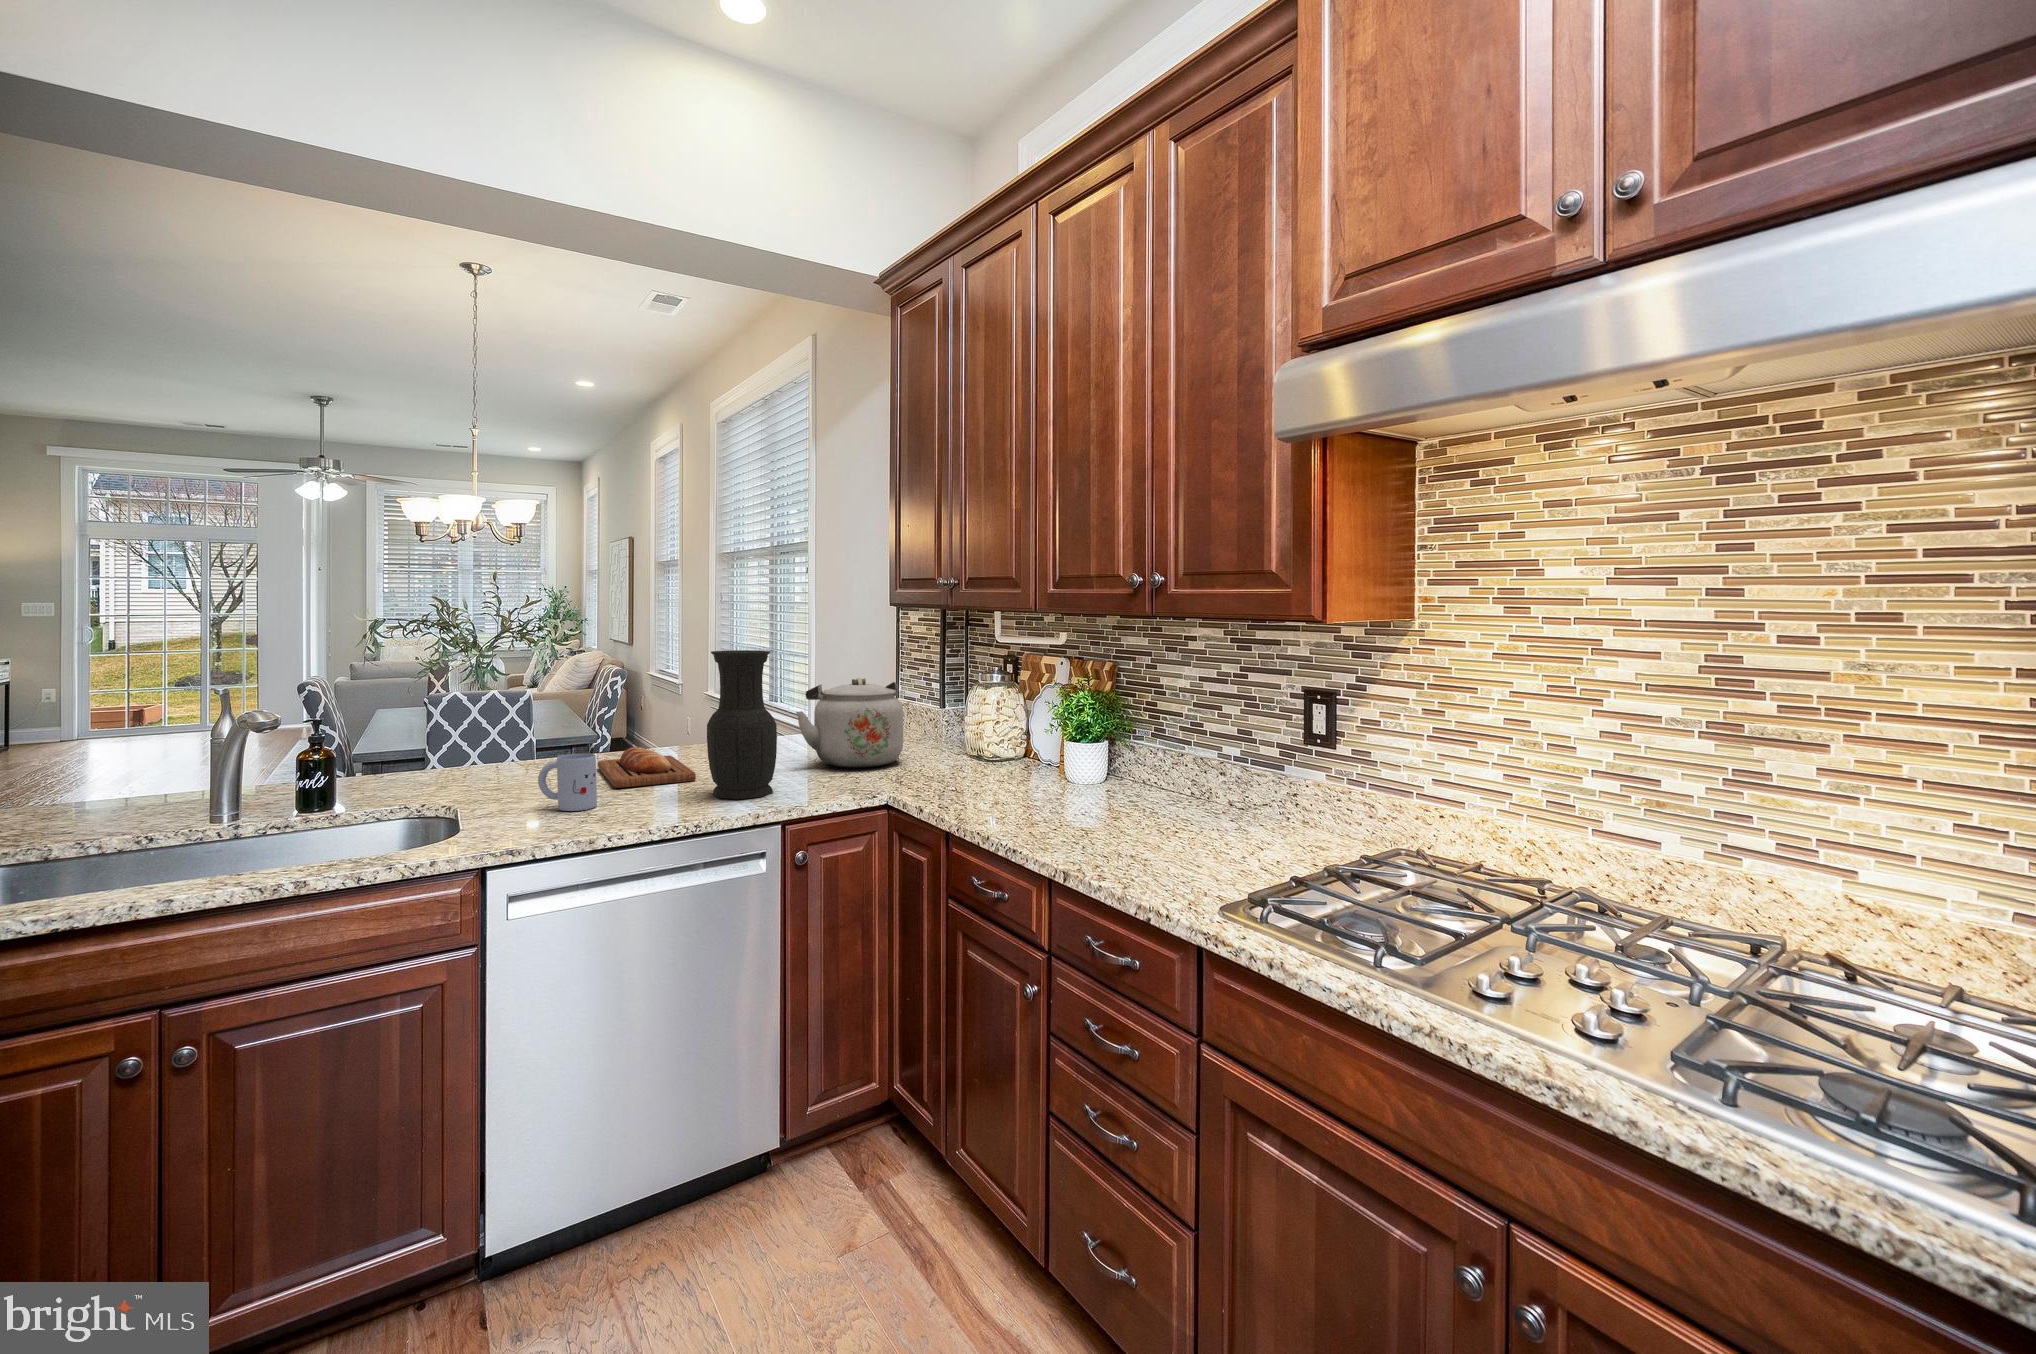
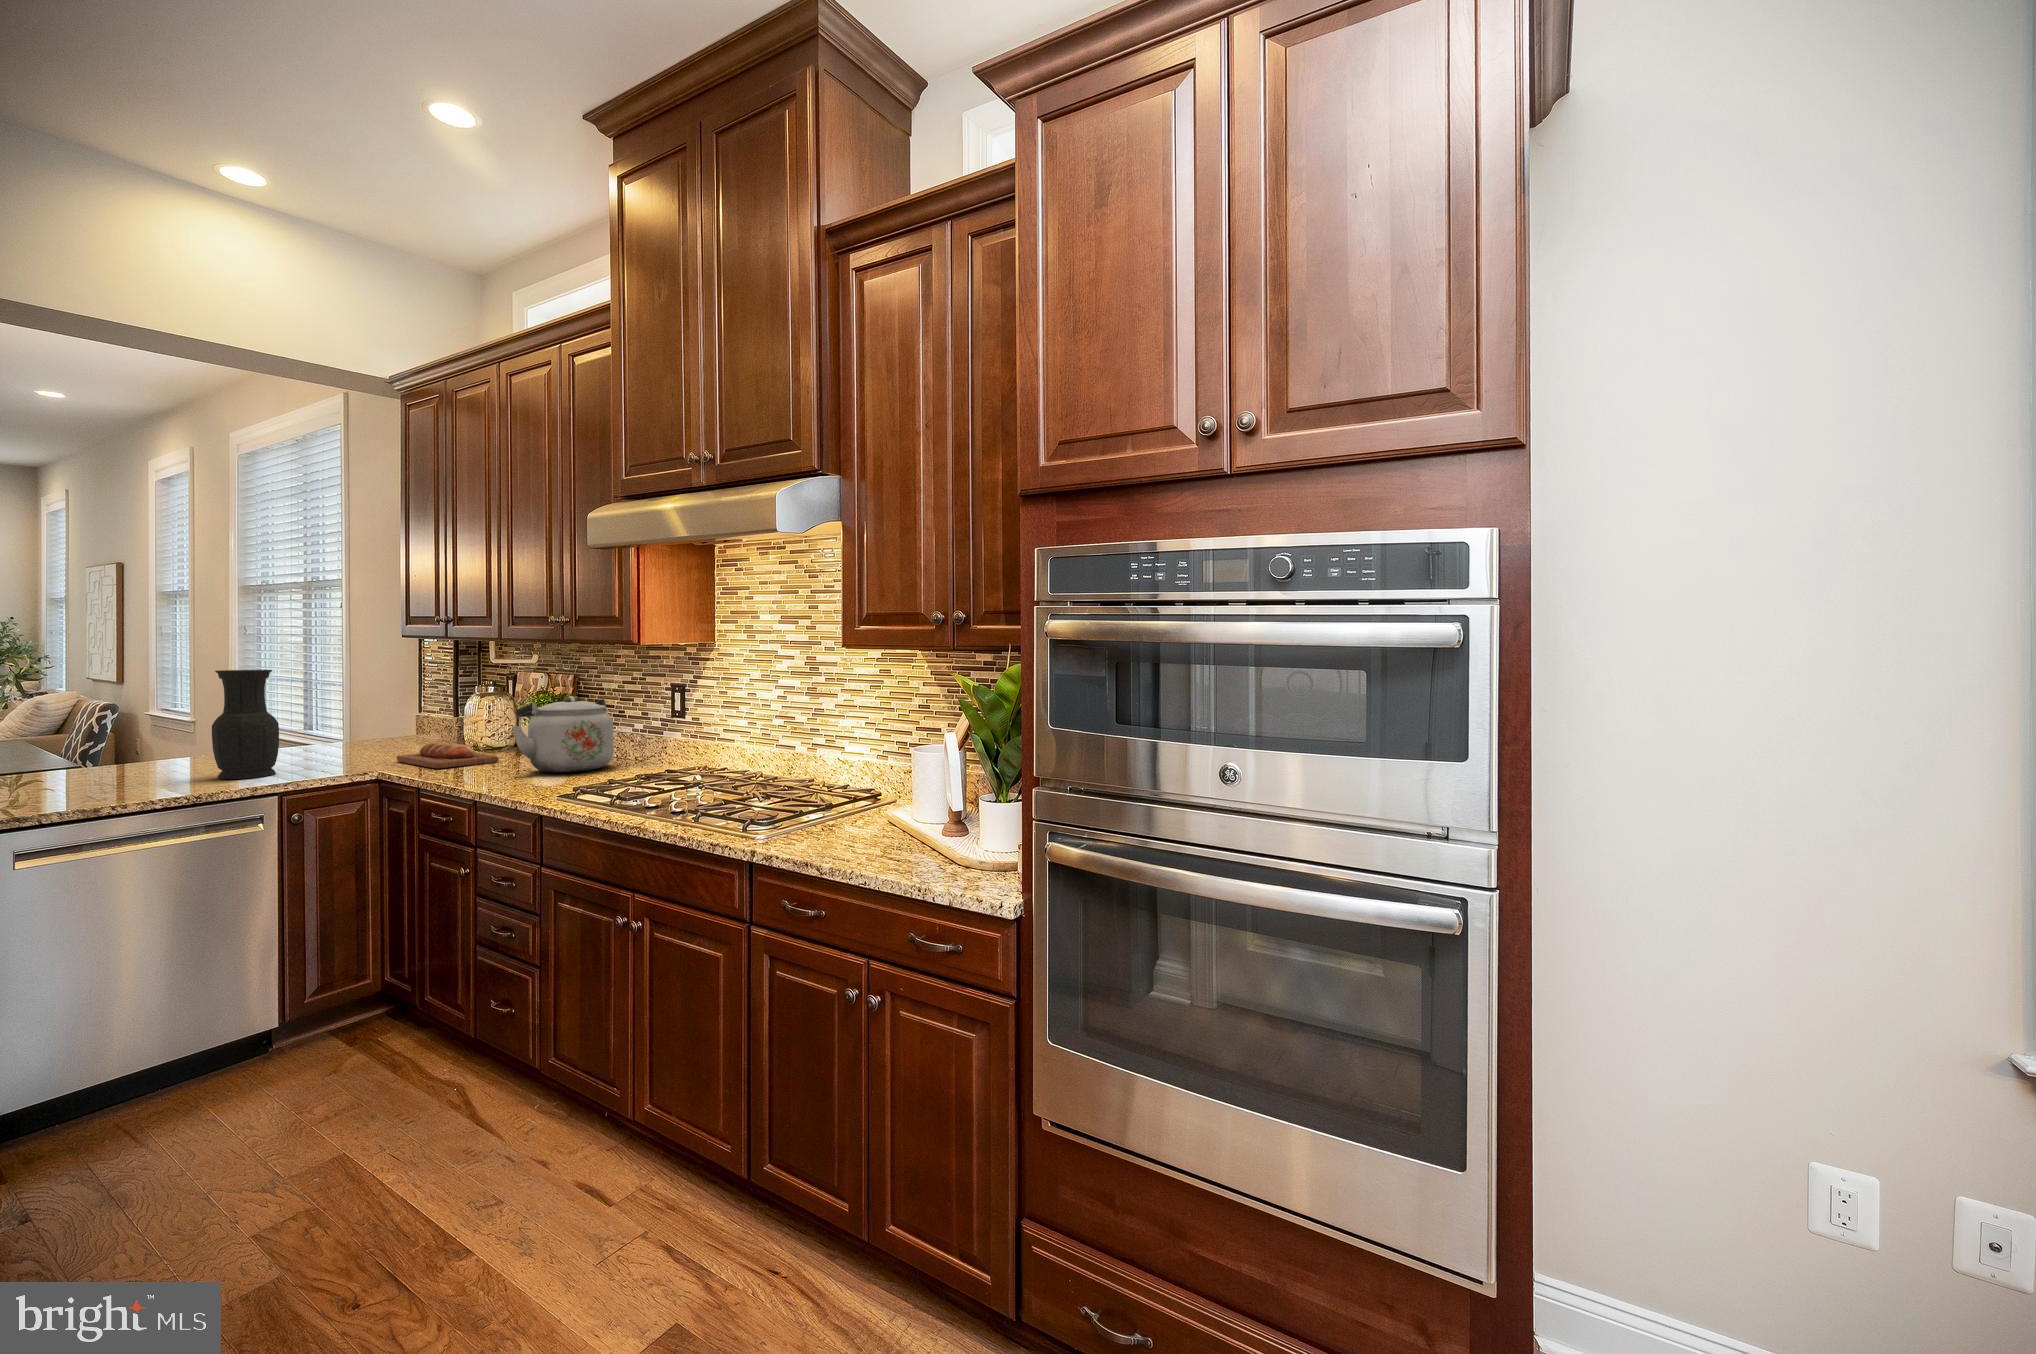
kettle: present [796,678,903,768] -> present [512,696,614,772]
bread loaf: present [598,747,696,788] -> present [397,743,499,768]
mug: present [538,753,597,811] -> none [39,751,101,794]

